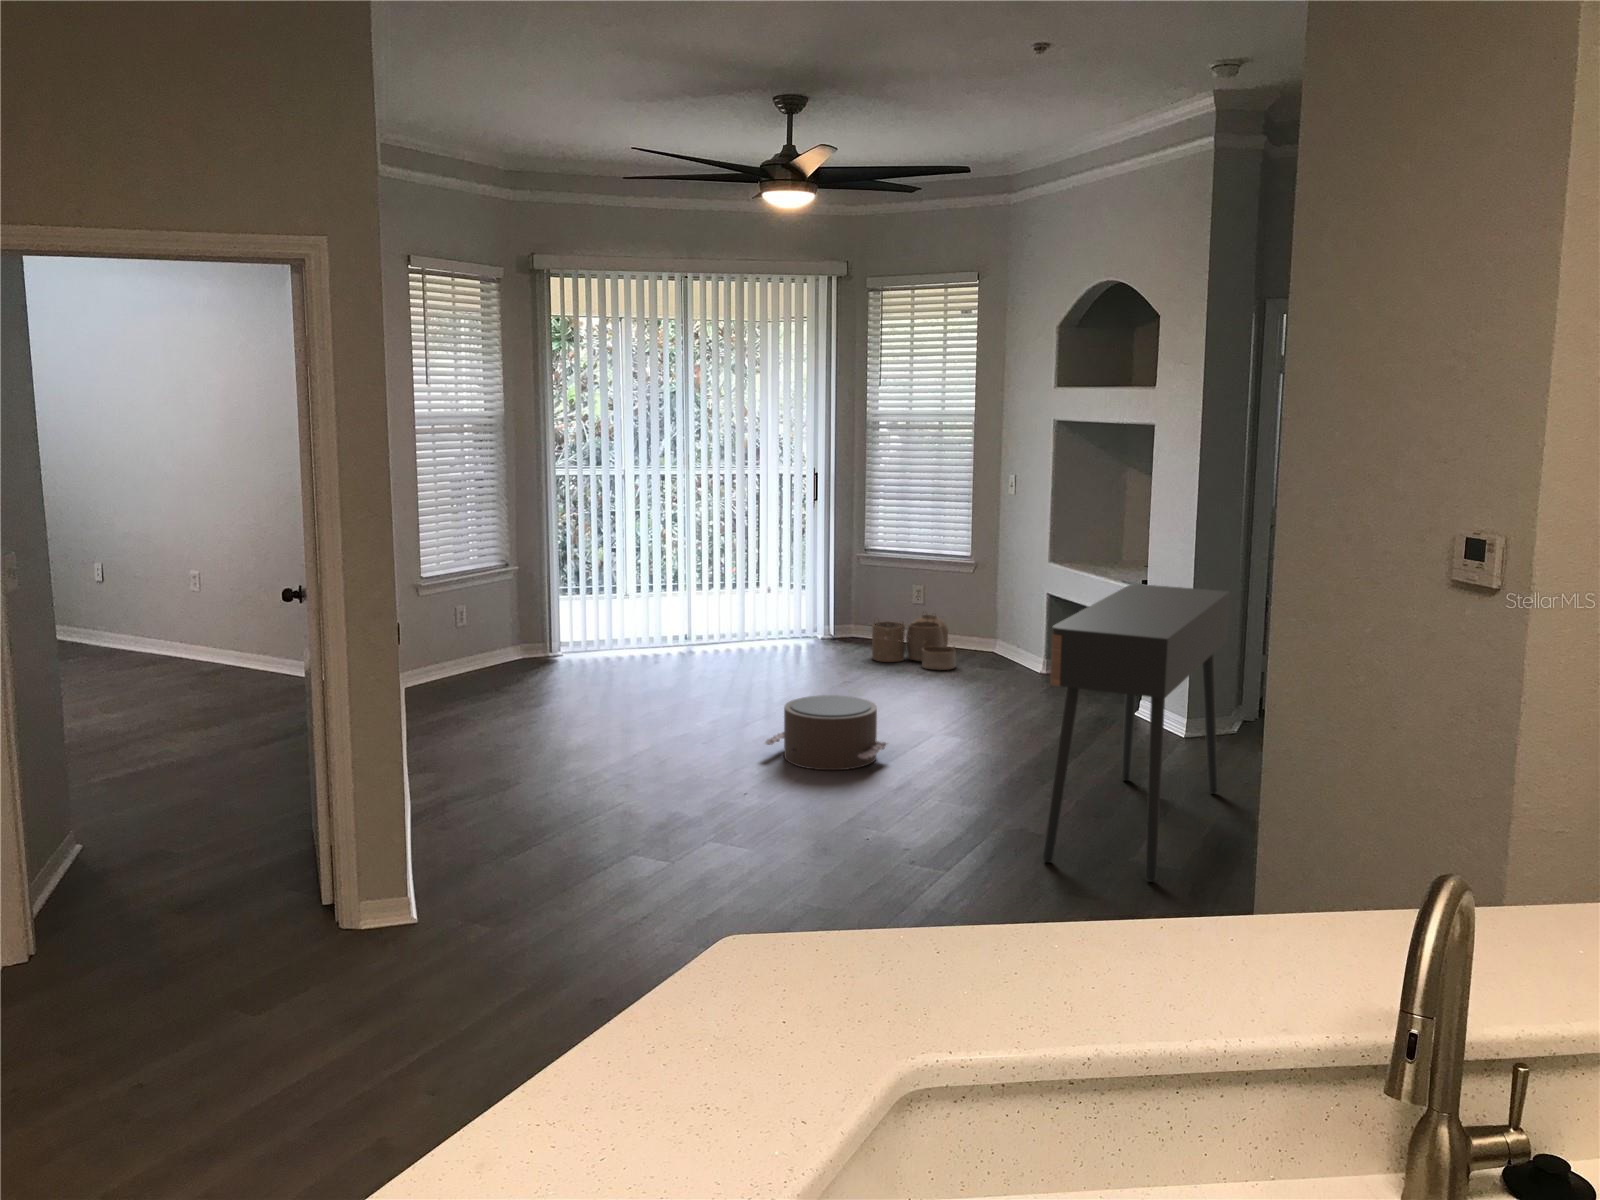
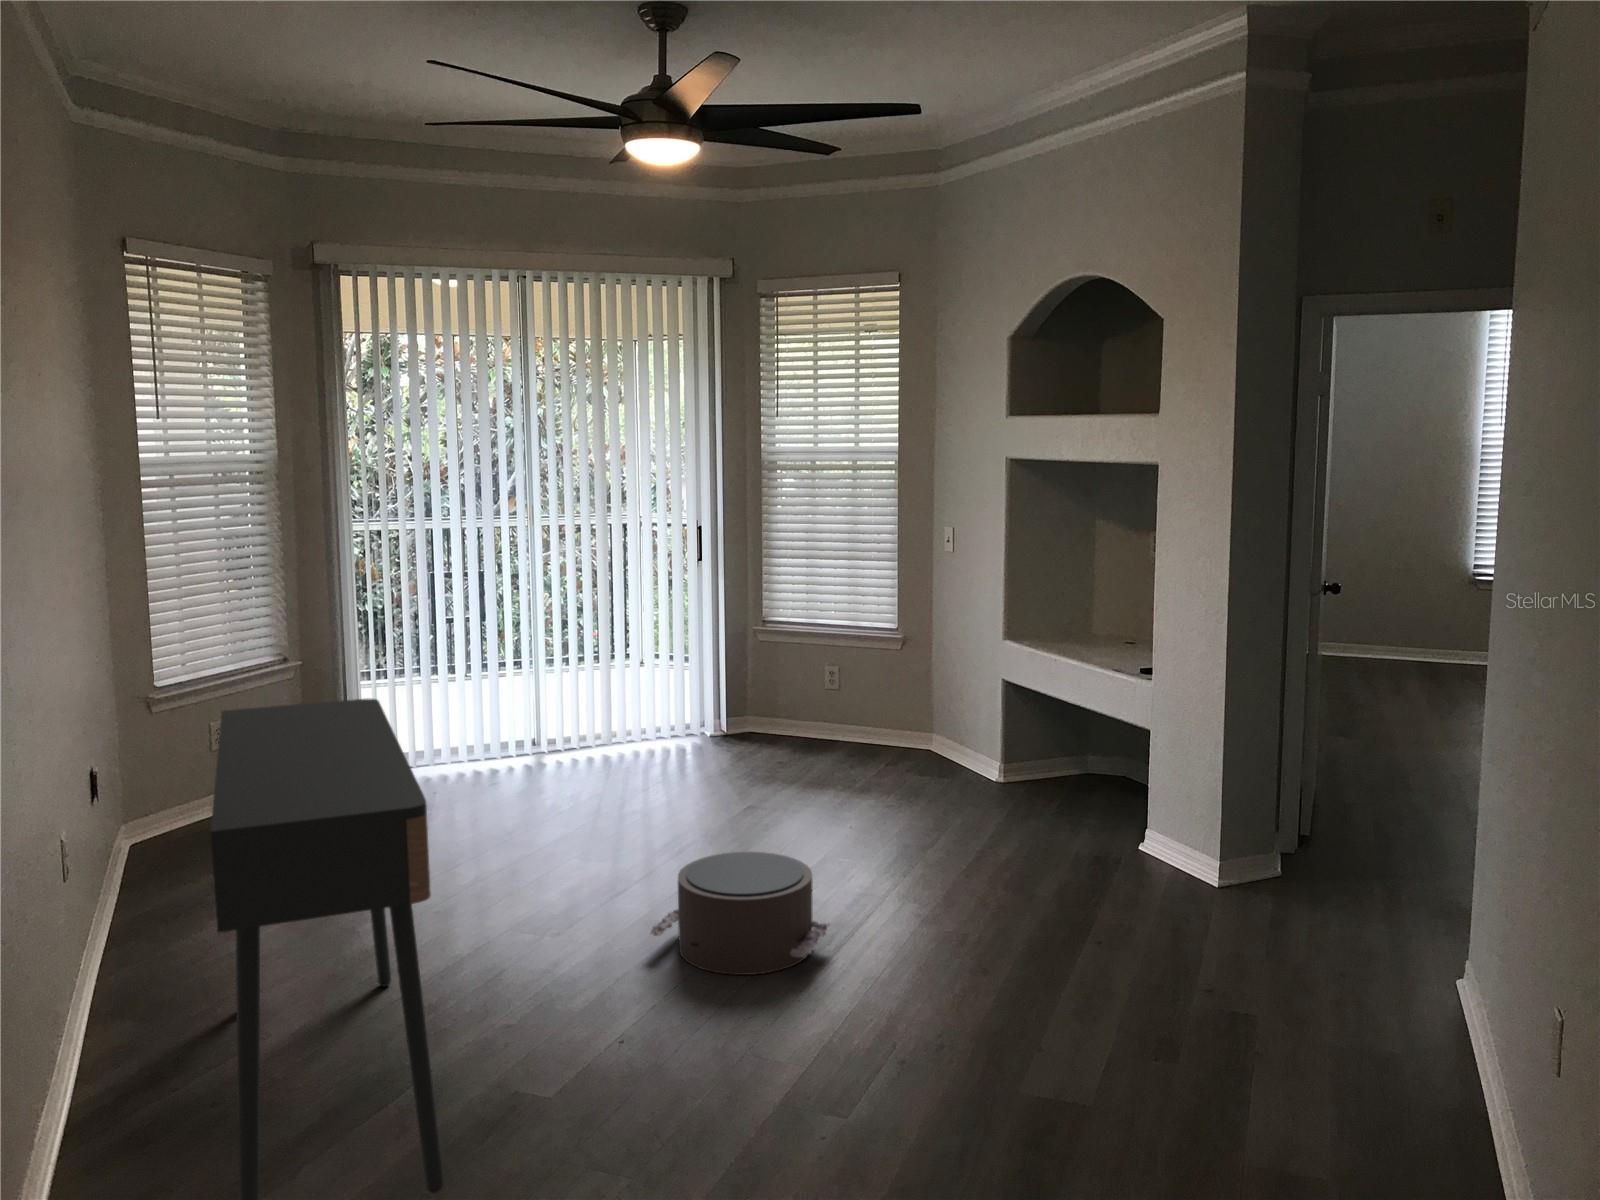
console table: present [1043,584,1230,882] -> present [211,699,444,1200]
woven basket: present [872,614,956,670] -> none [776,700,886,780]

